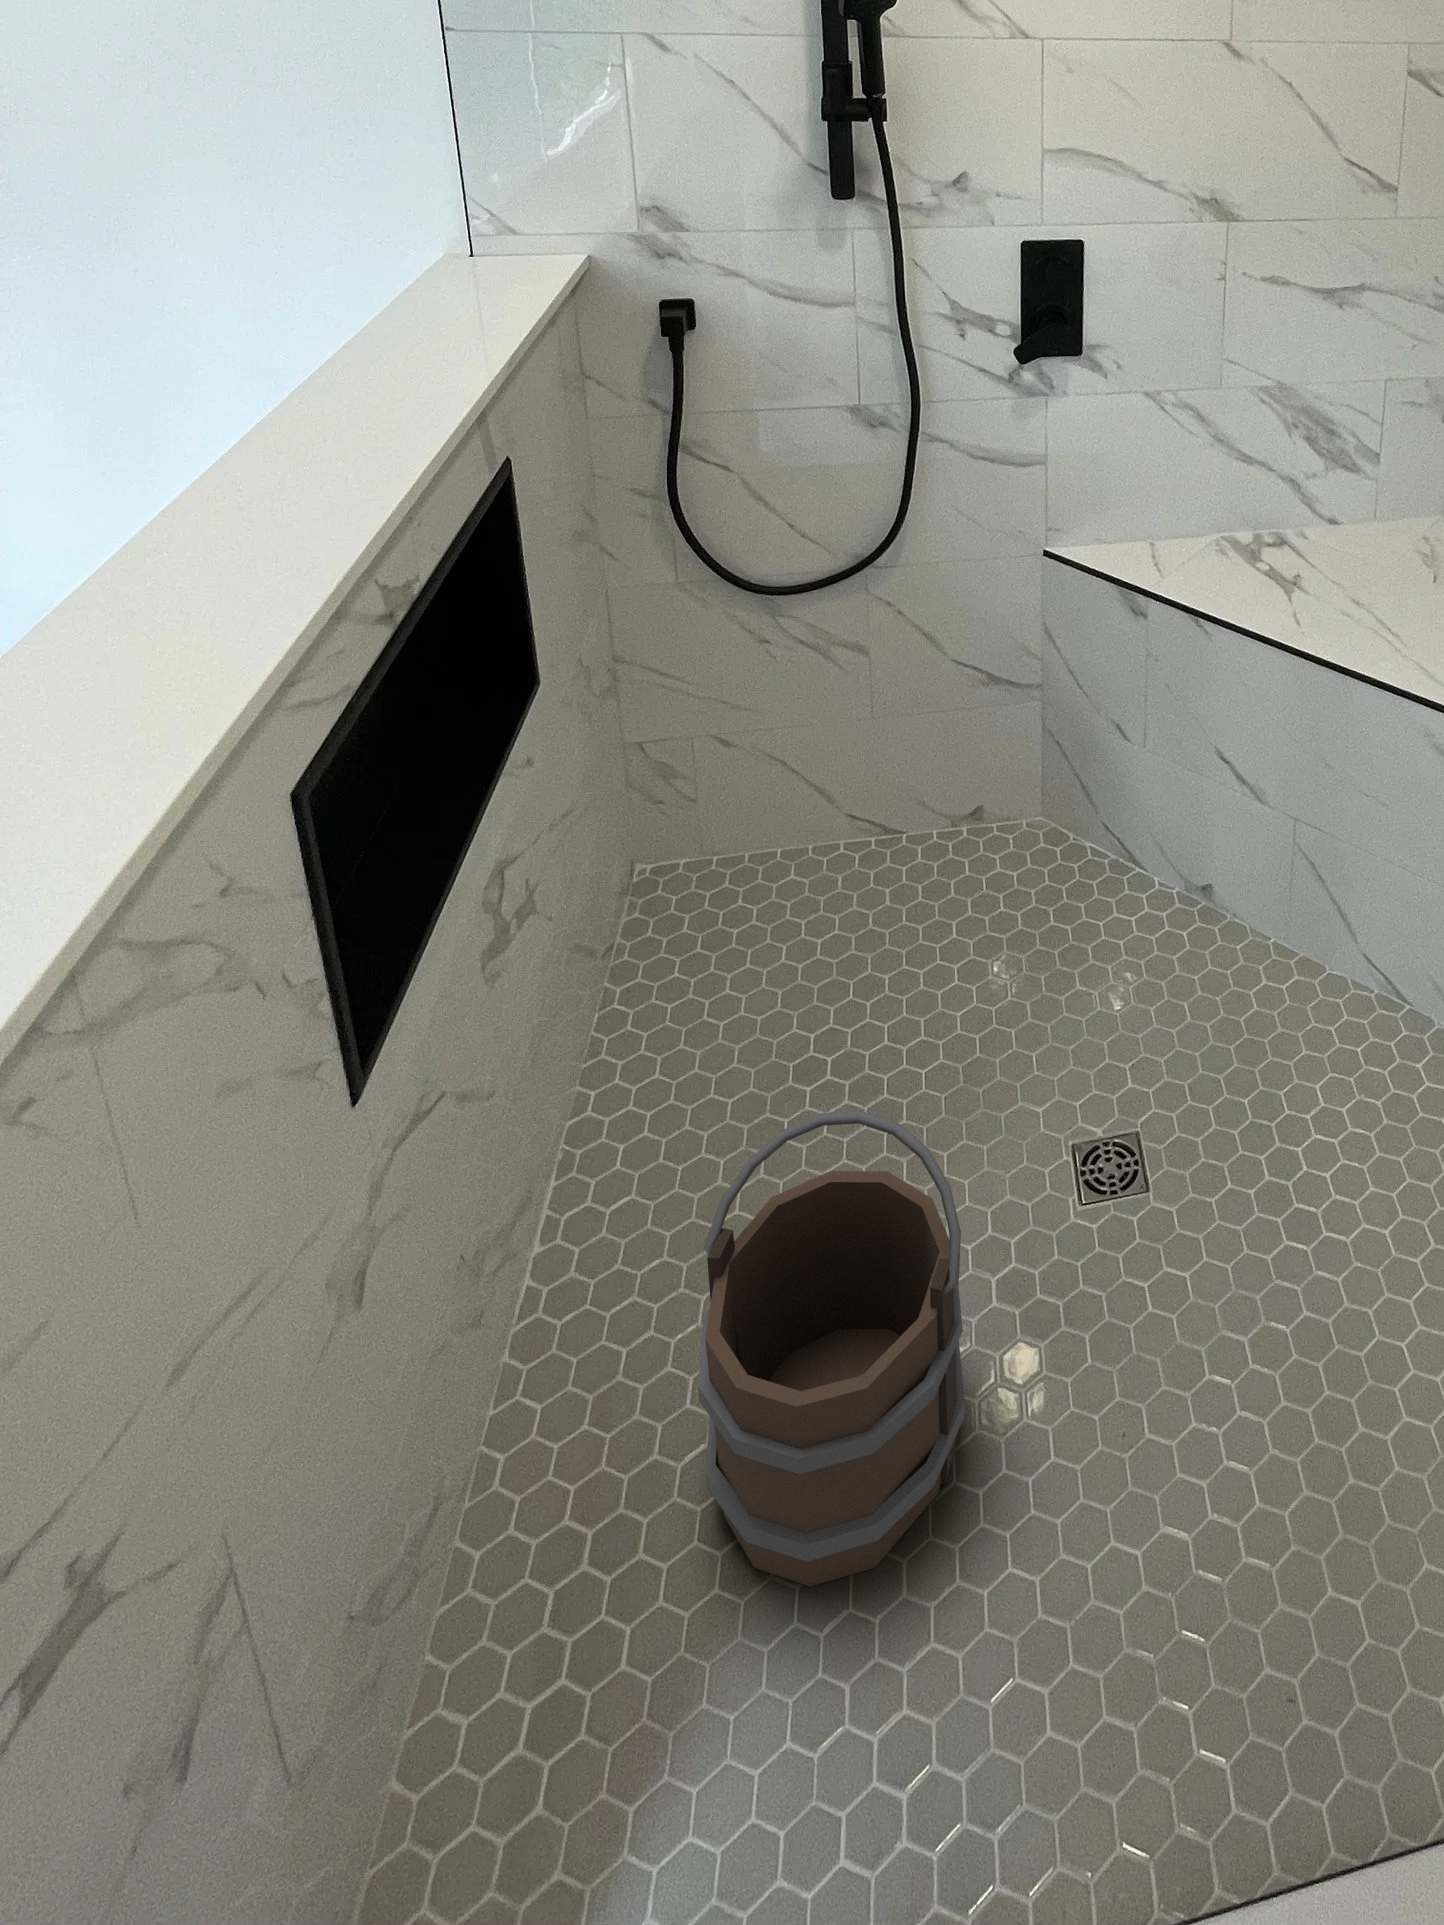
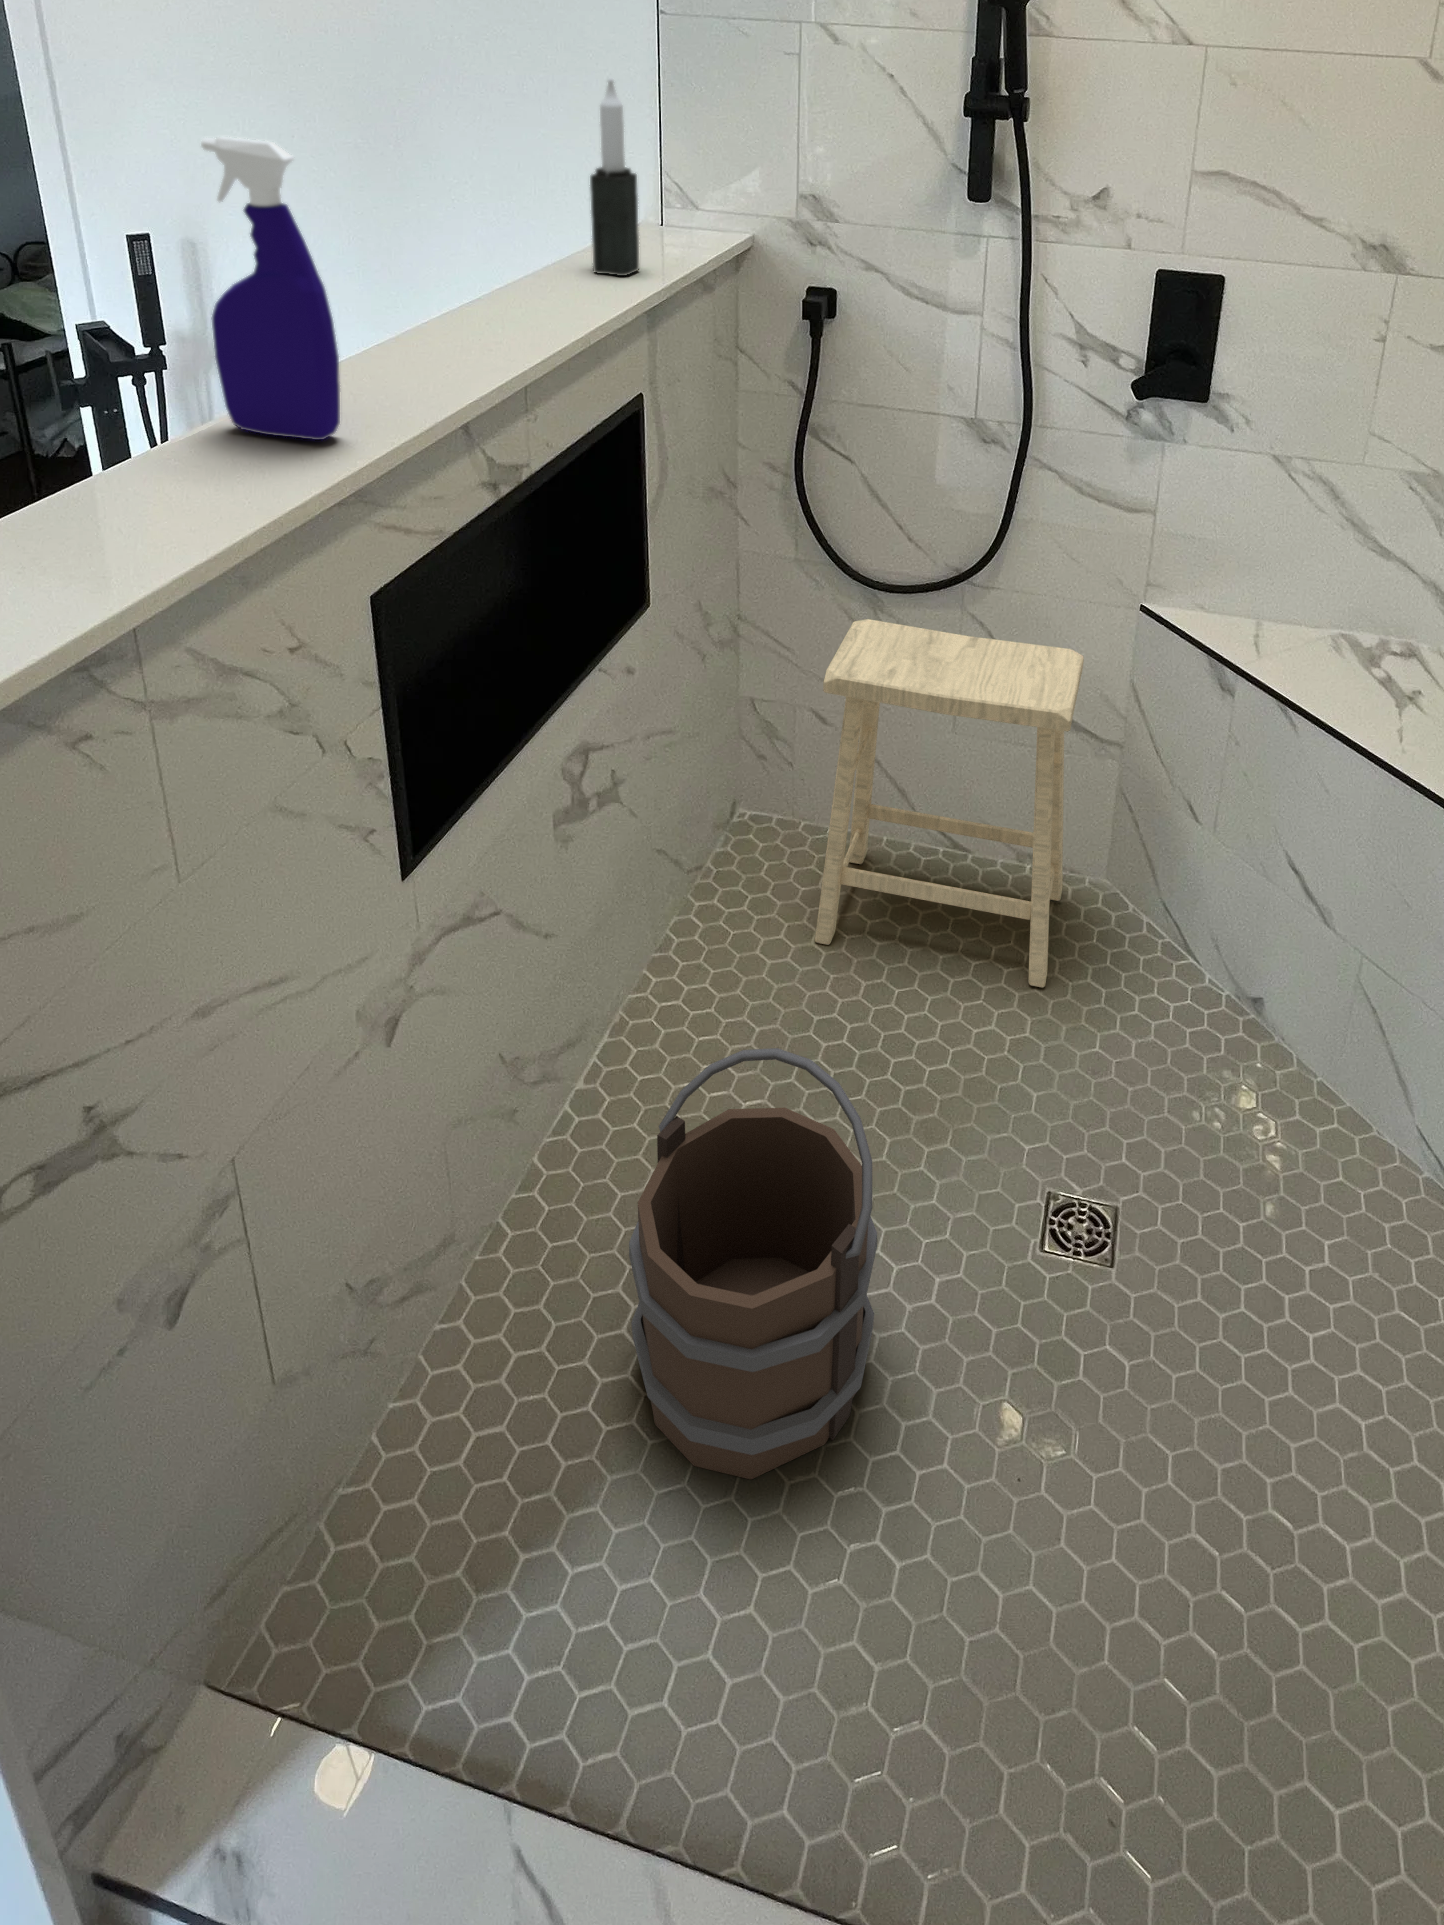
candle: none [412,120,481,333] -> present [590,78,639,276]
spray bottle: none [52,307,267,639] -> present [201,137,340,440]
footstool: none [749,612,1015,985] -> present [815,619,1084,987]

